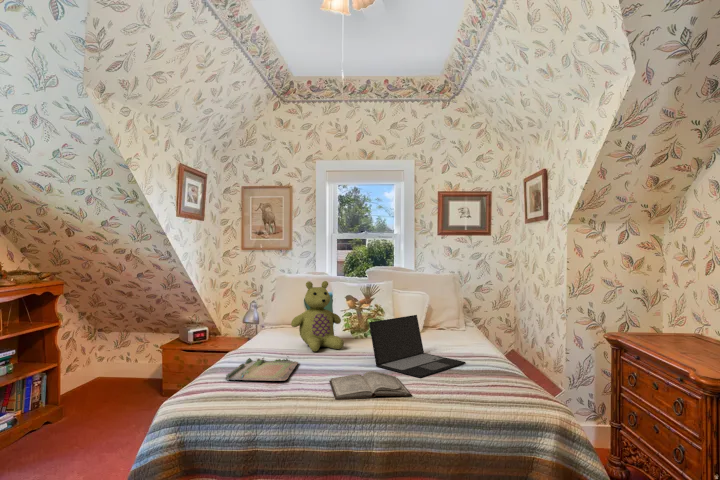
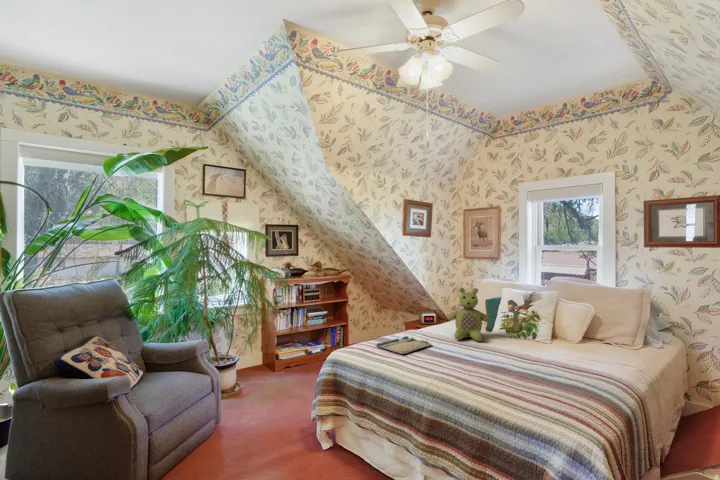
laptop: present [369,315,465,378] -> none [478,324,563,374]
diary: present [329,371,412,399] -> none [411,359,477,384]

